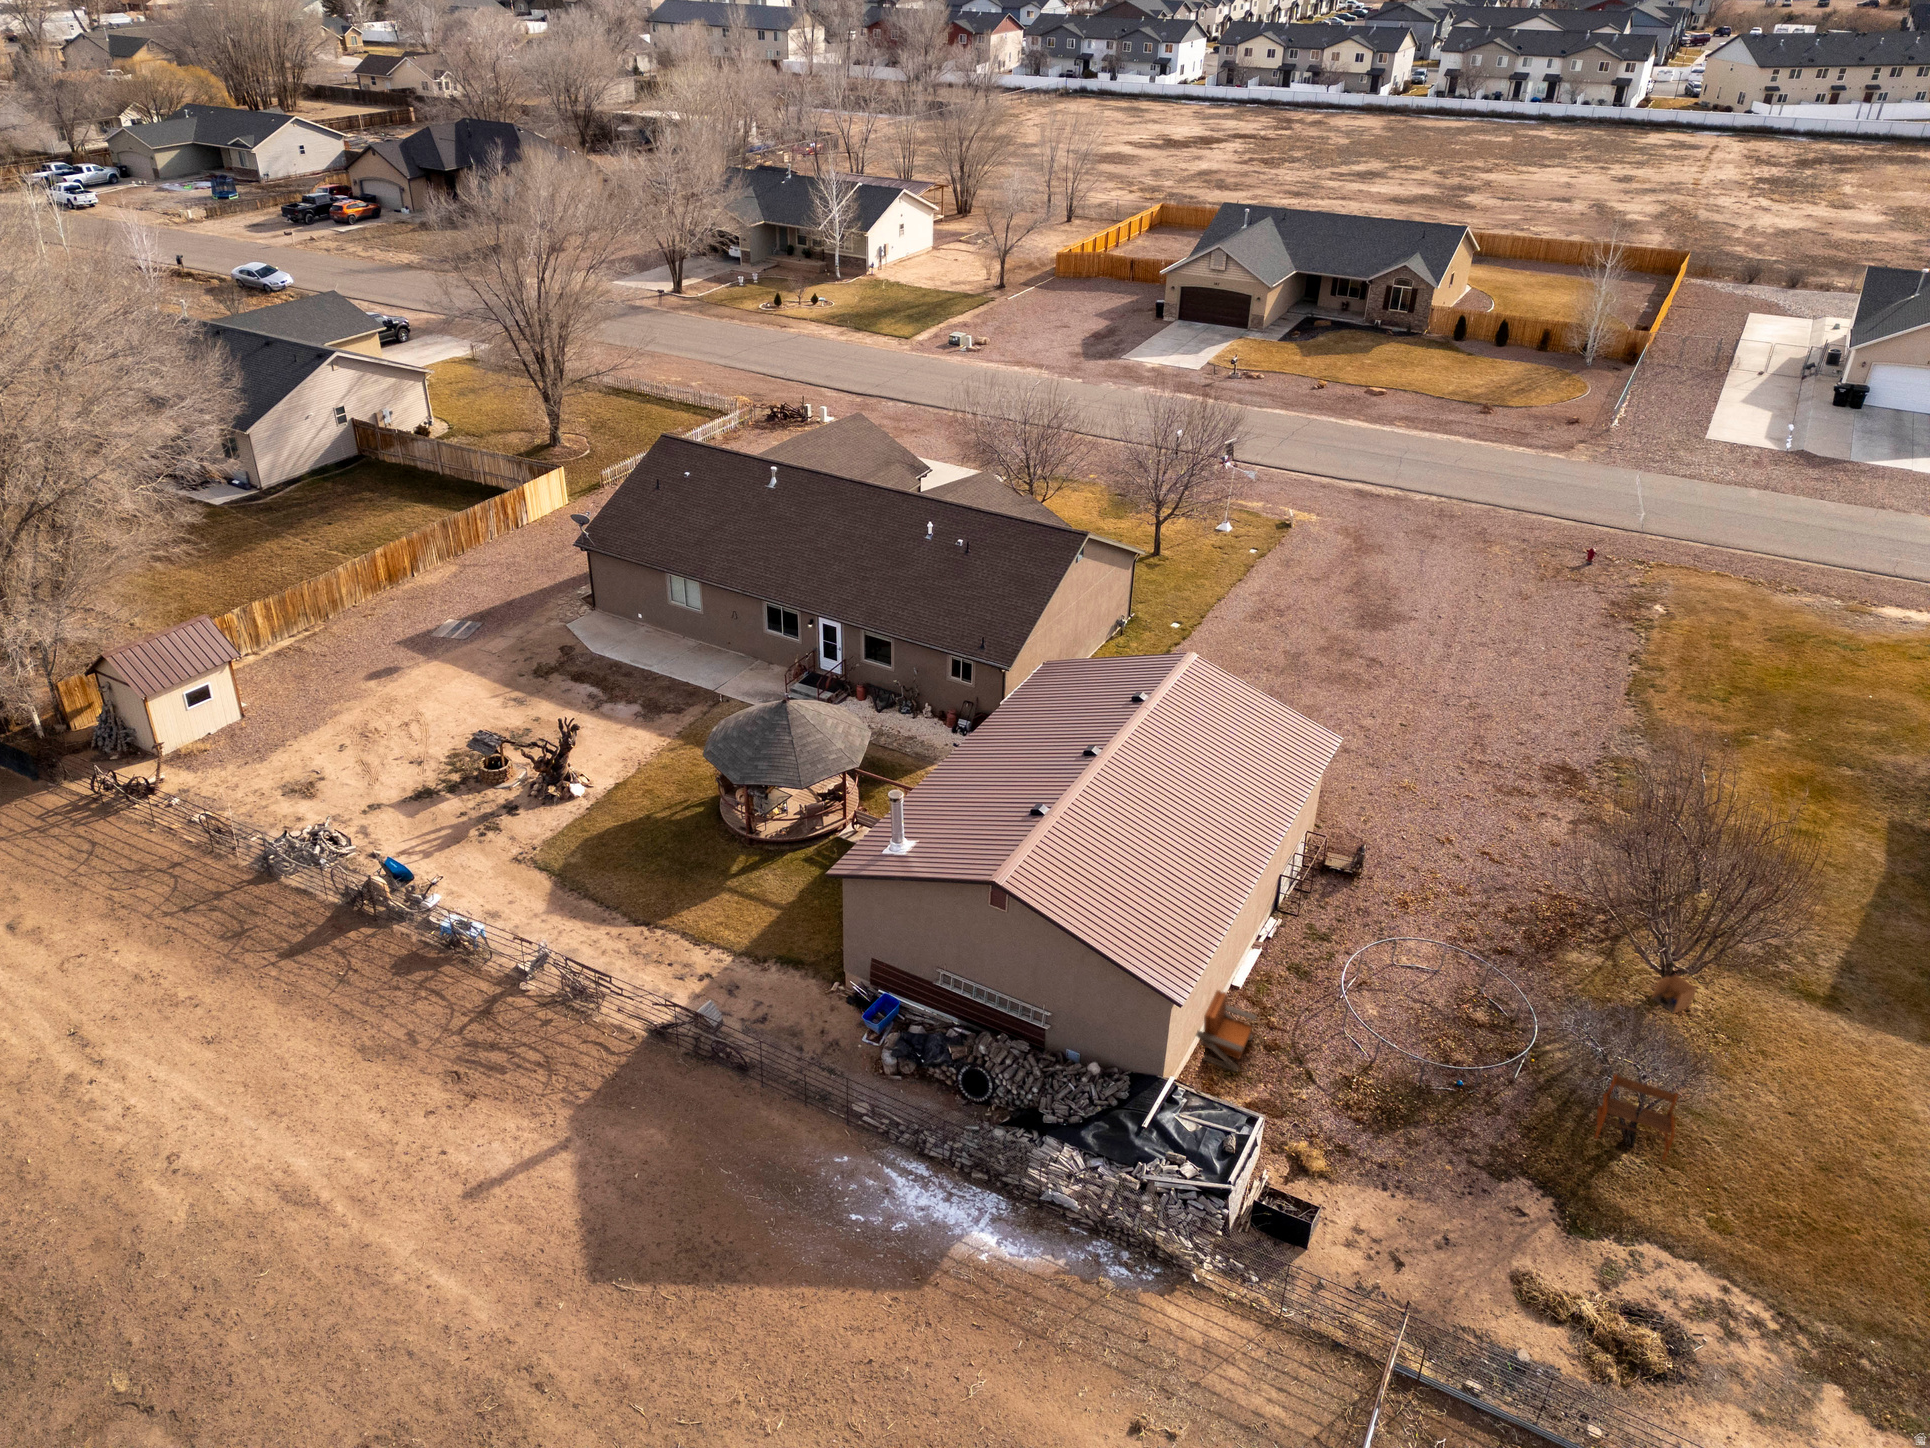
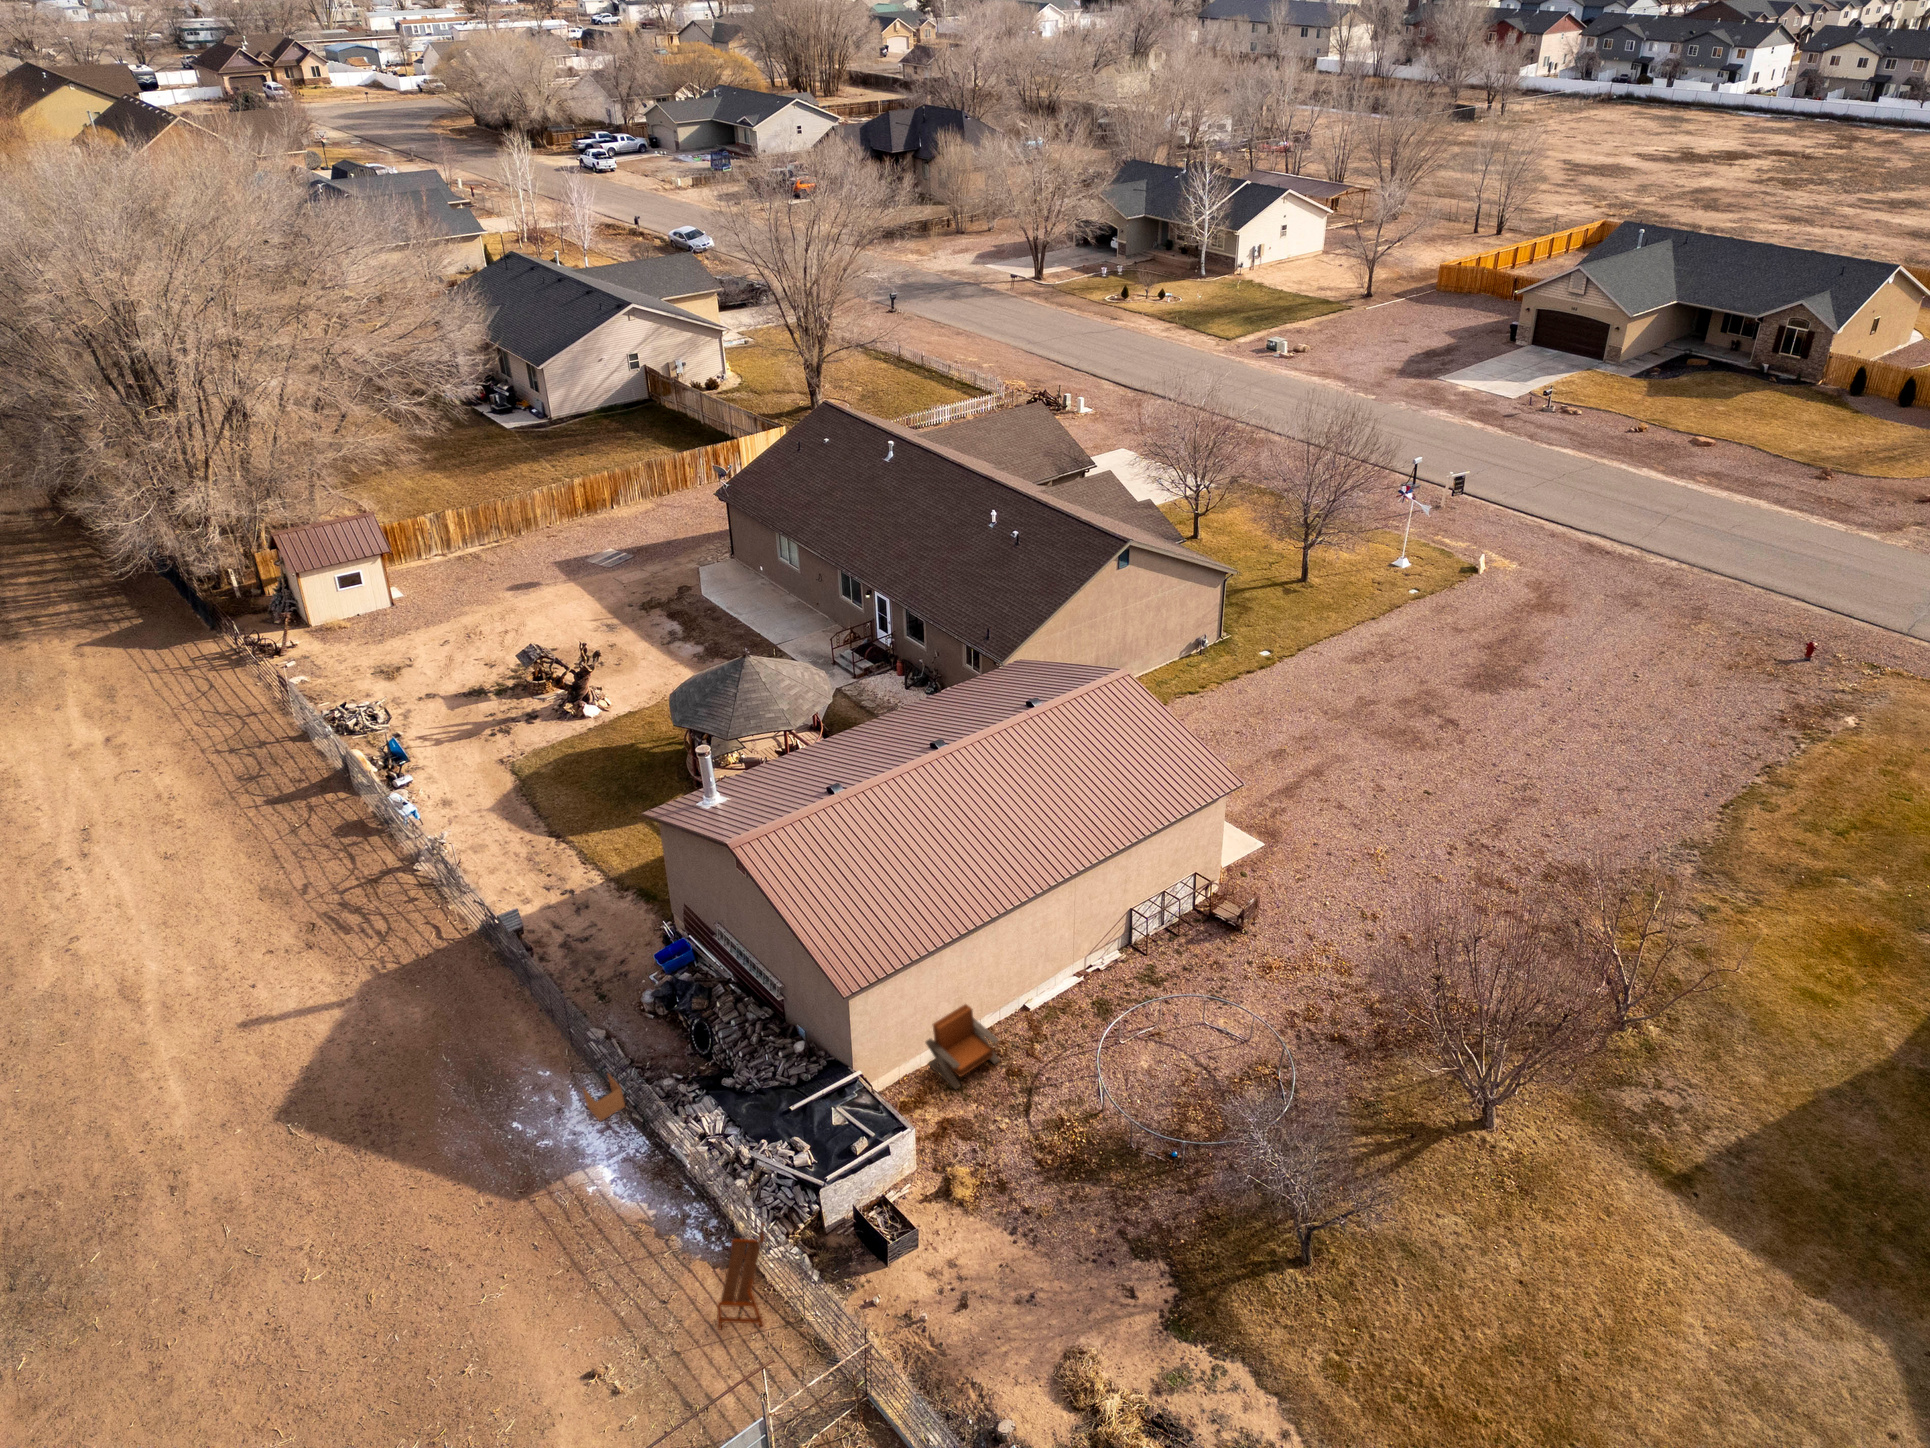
cardboard box: present [1652,975,1696,1013] -> present [583,1075,625,1121]
bench: present [1595,1074,1678,1160] -> present [717,1223,765,1329]

